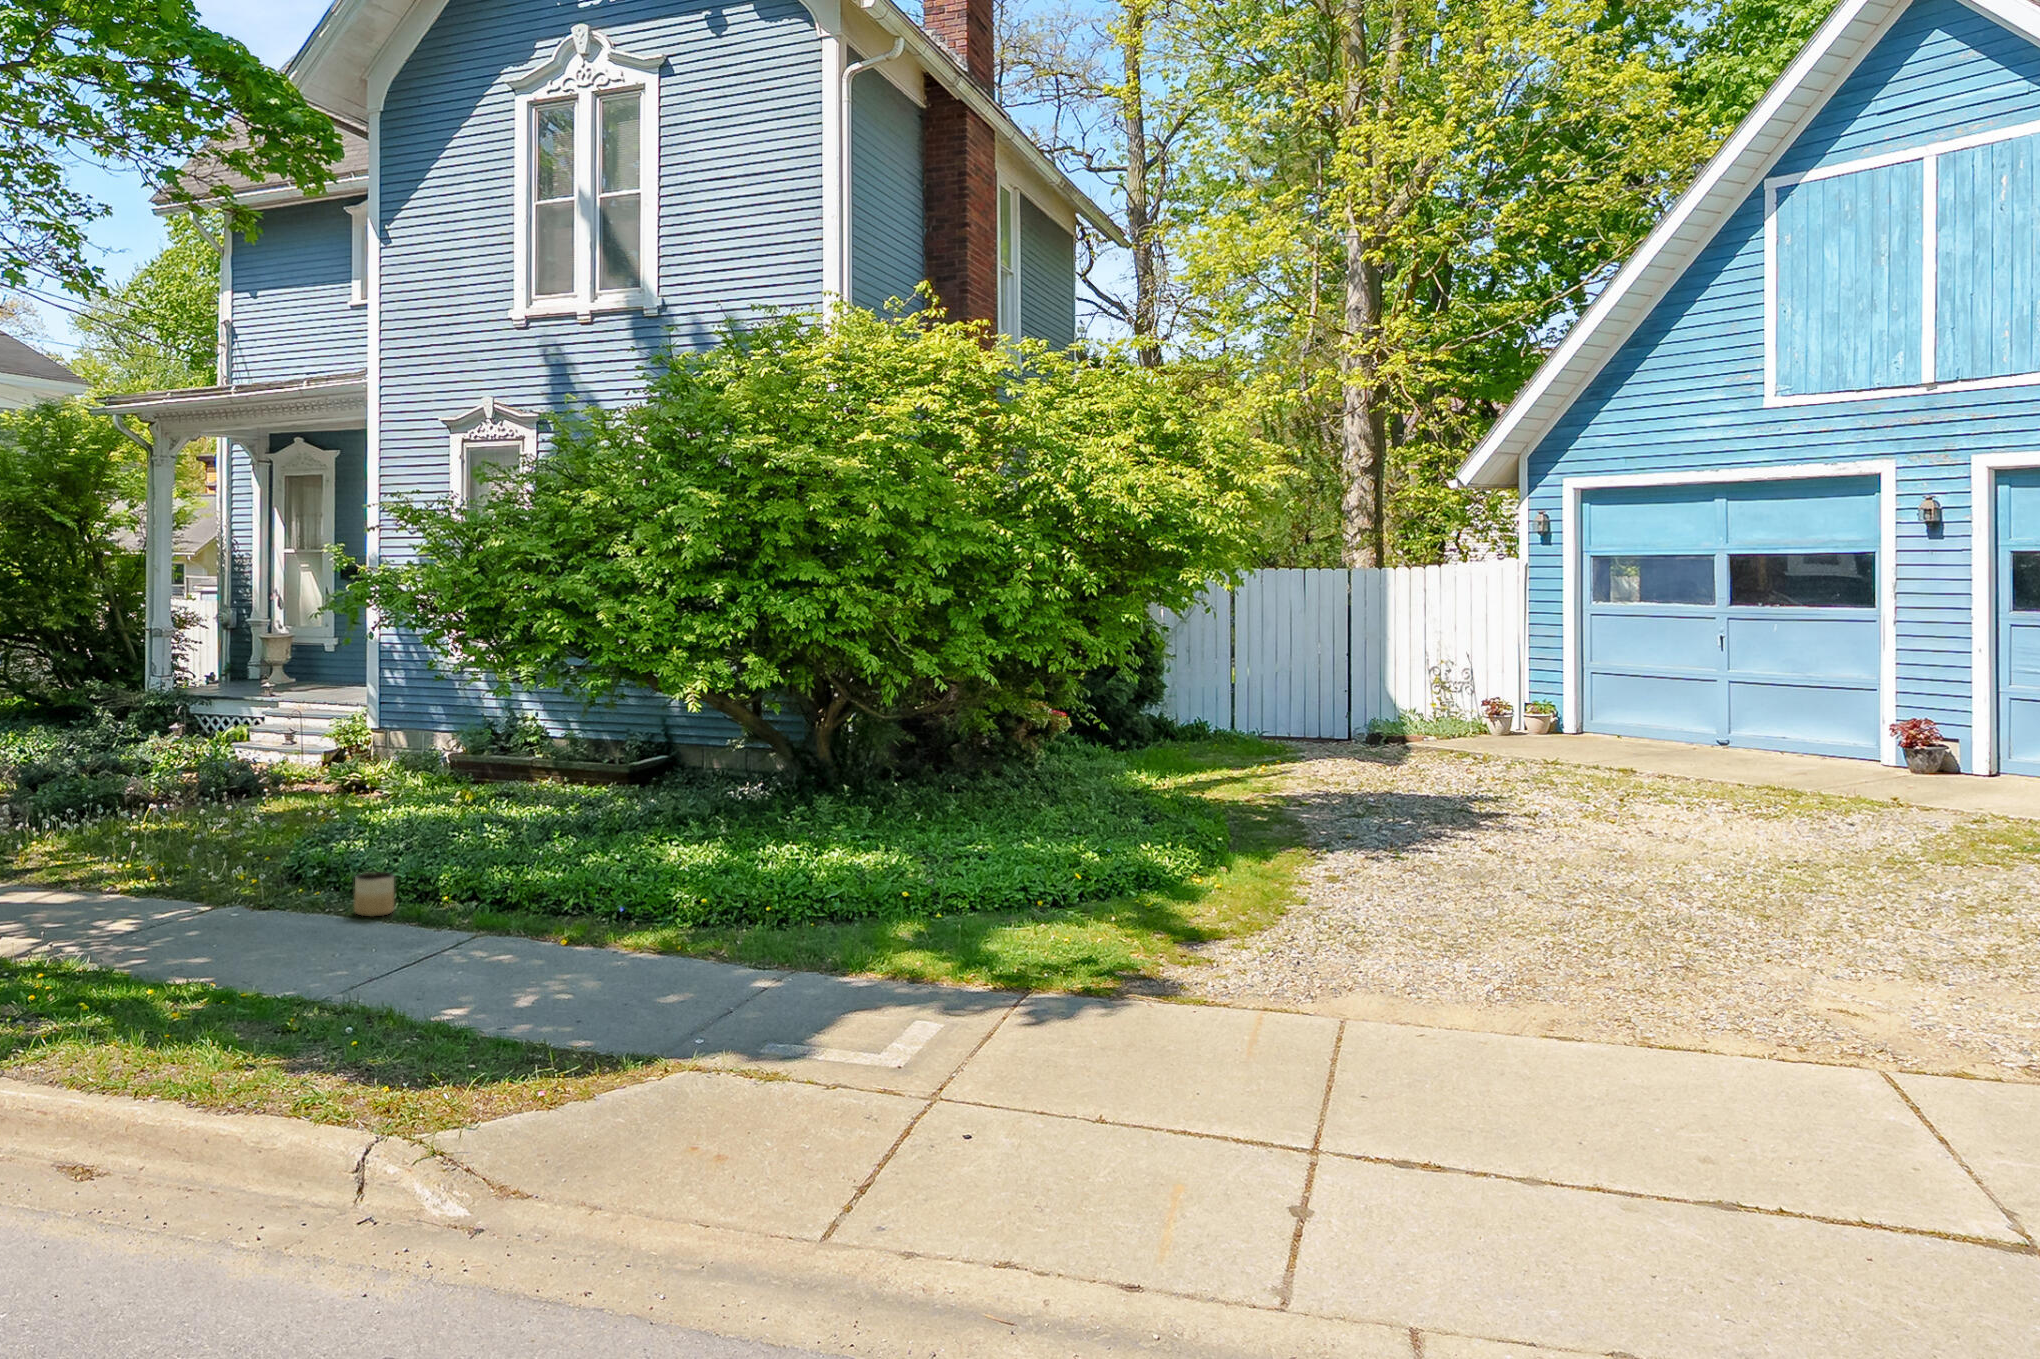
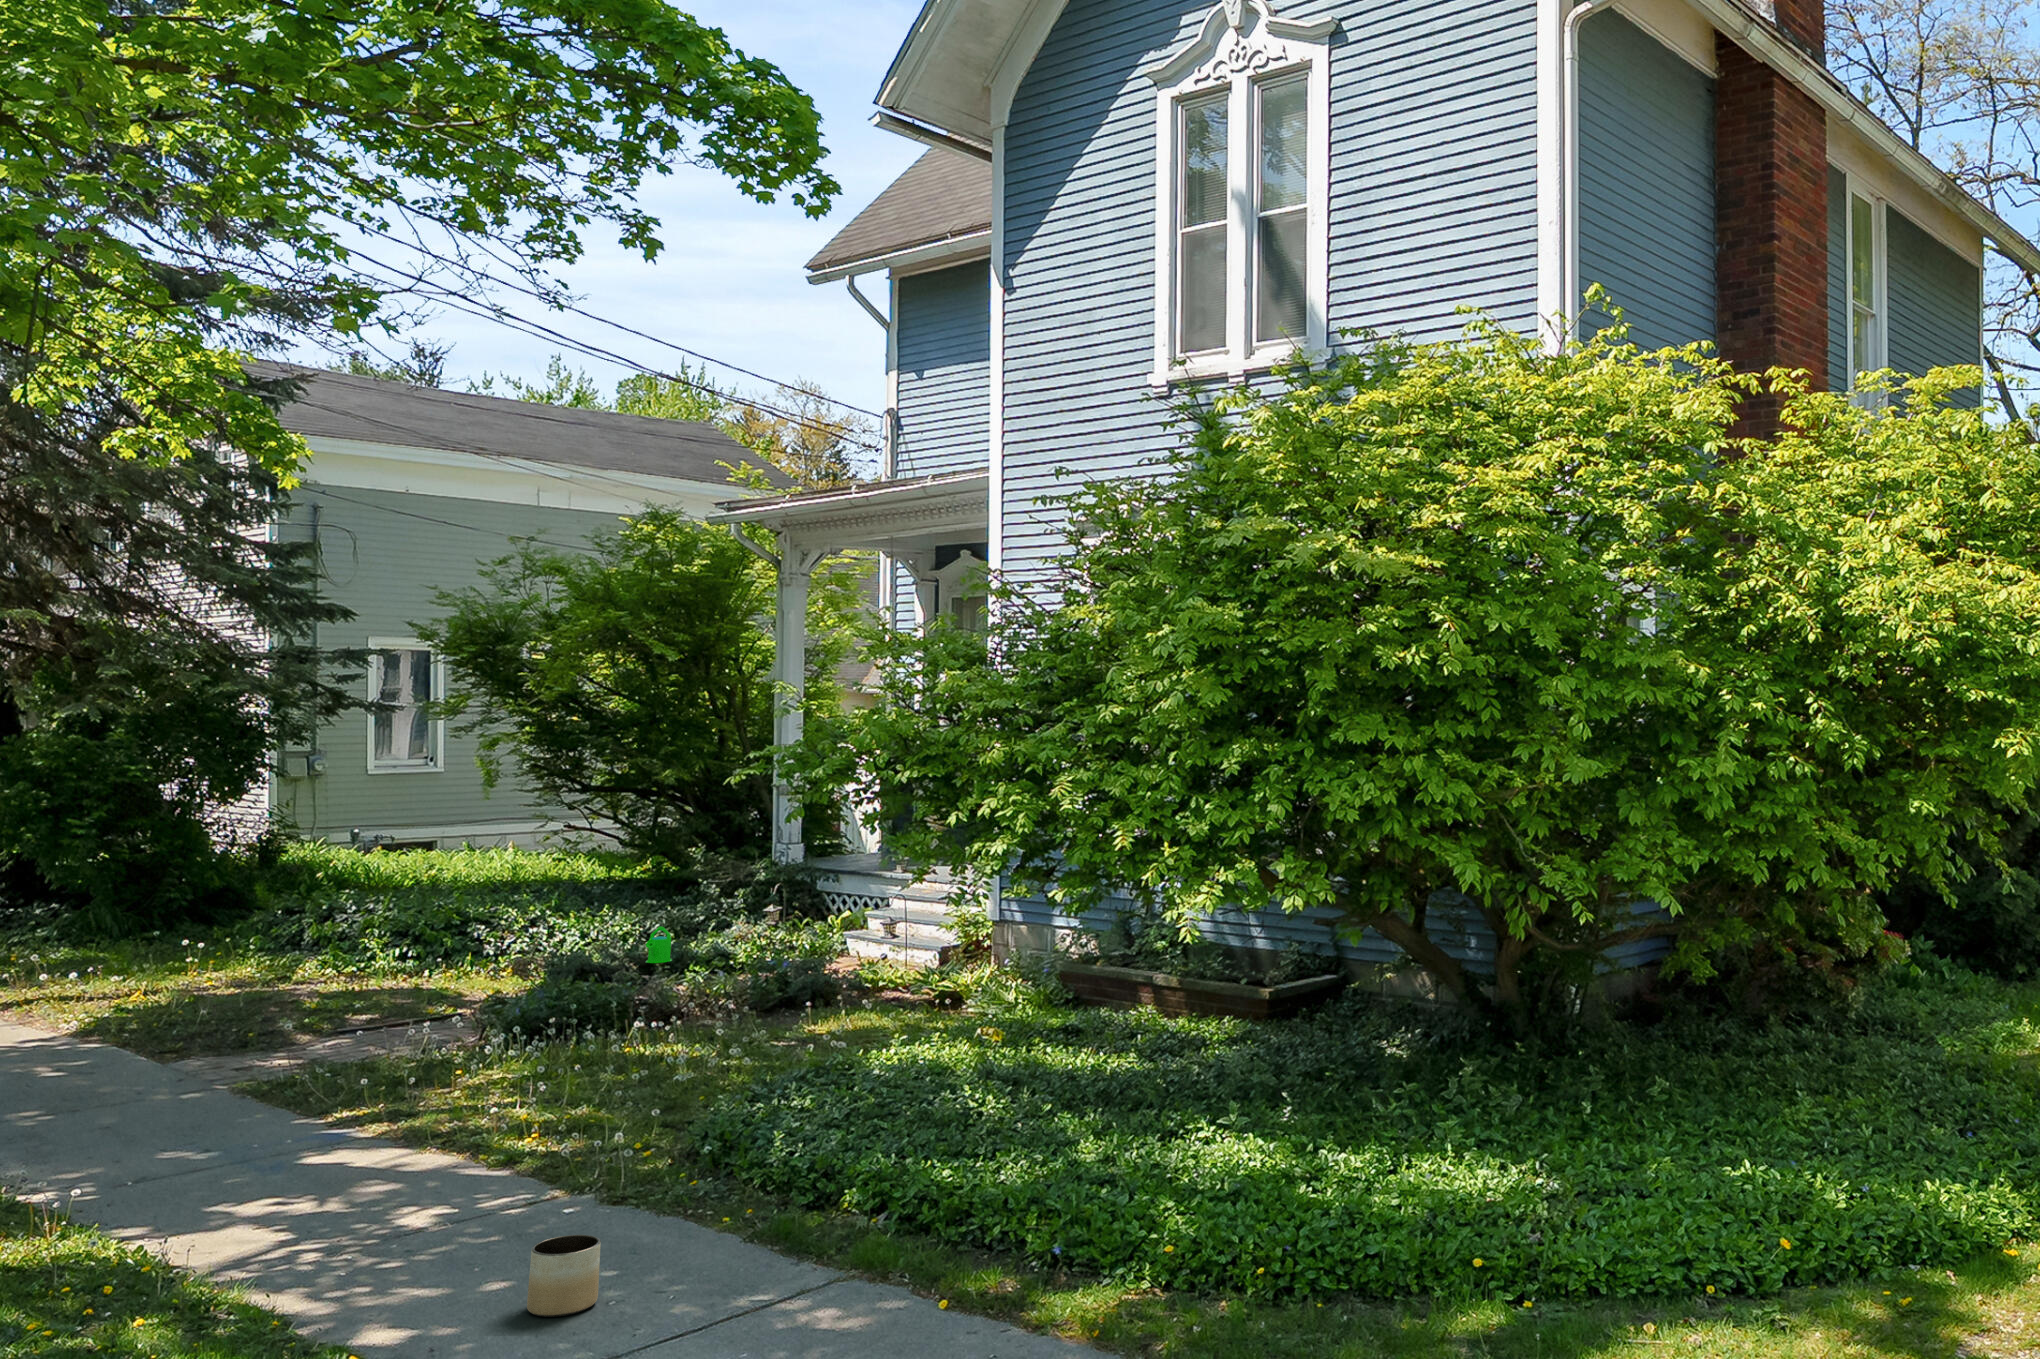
watering can: none [103,727,124,754] -> present [646,927,672,963]

